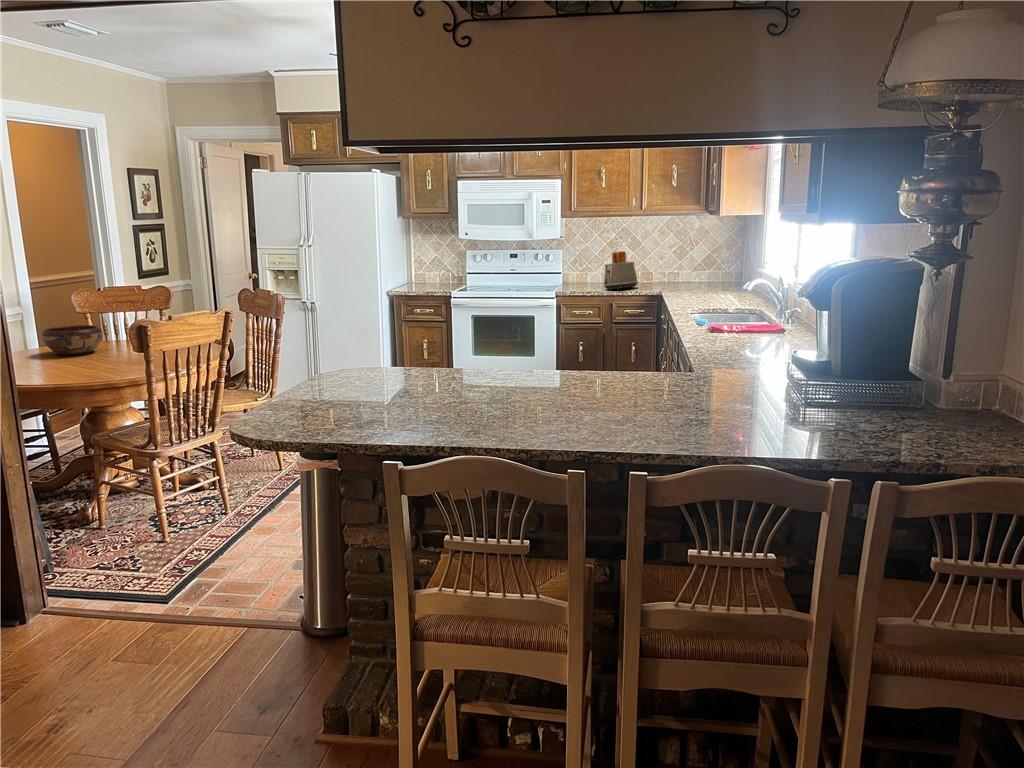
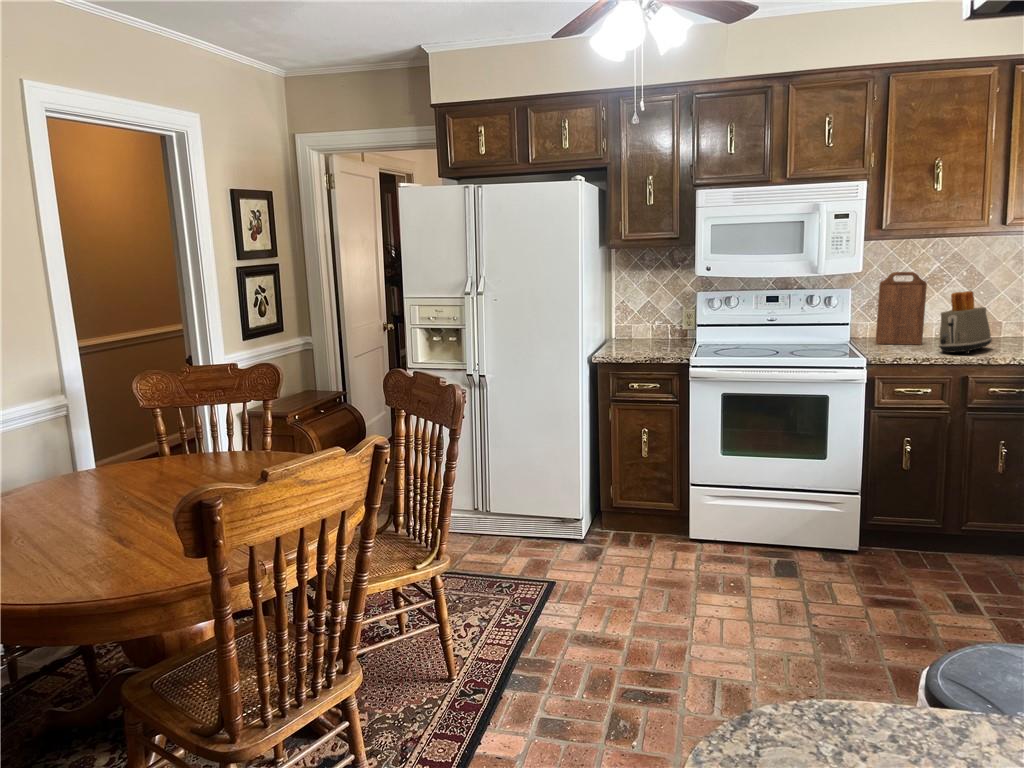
cutting board: none [576,239,604,286] -> present [876,272,927,345]
decorative bowl: present [42,325,103,355] -> none [67,436,167,494]

